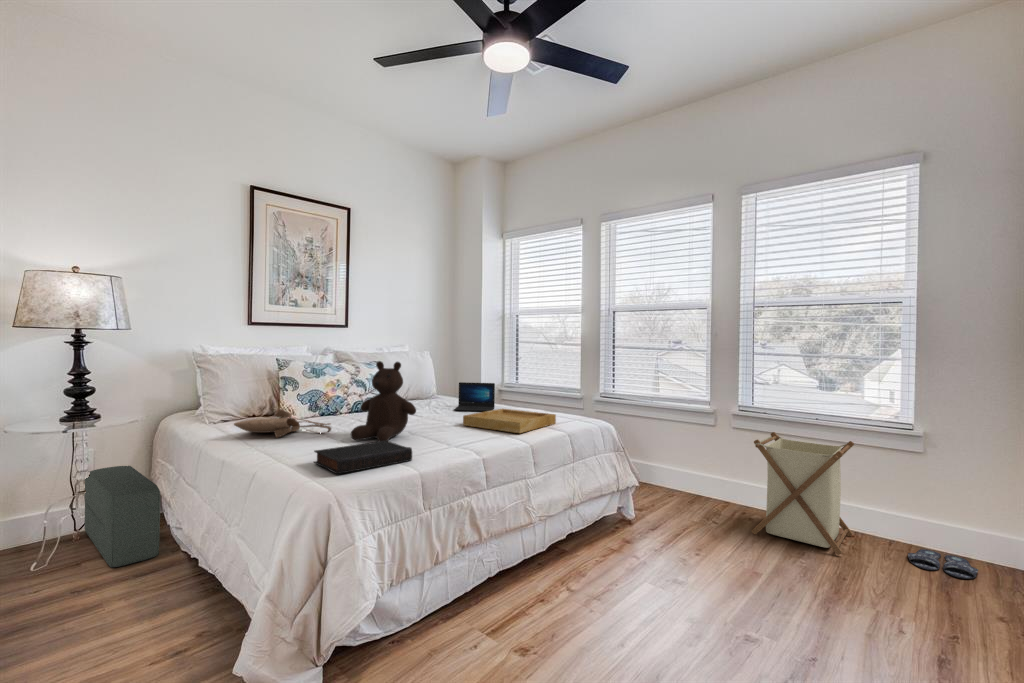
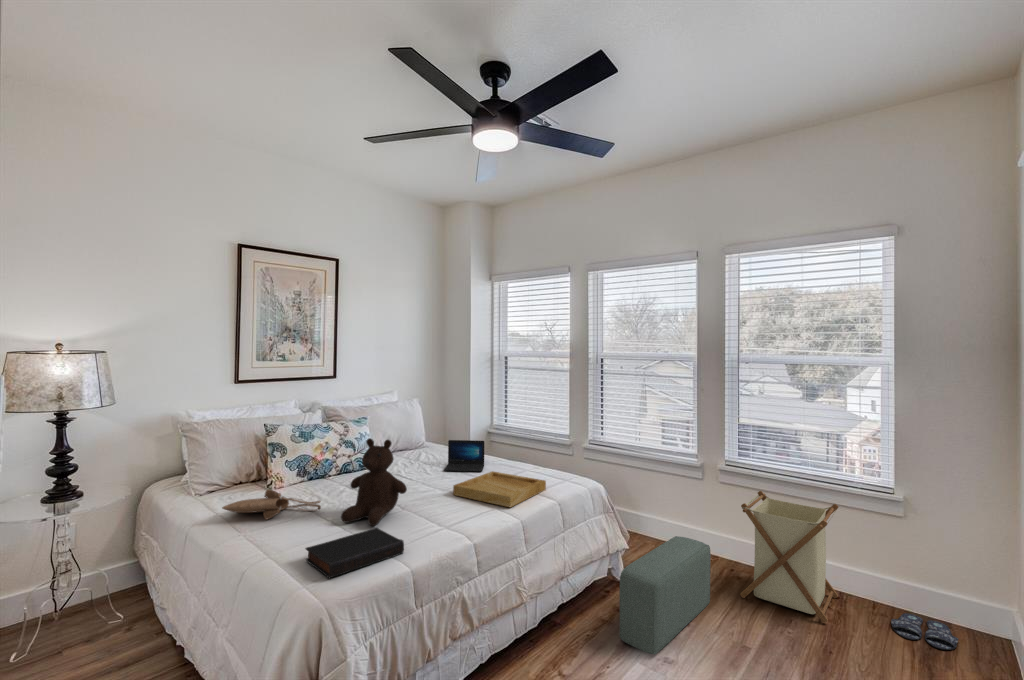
pouf: present [84,466,160,567] -> present [620,536,711,655]

